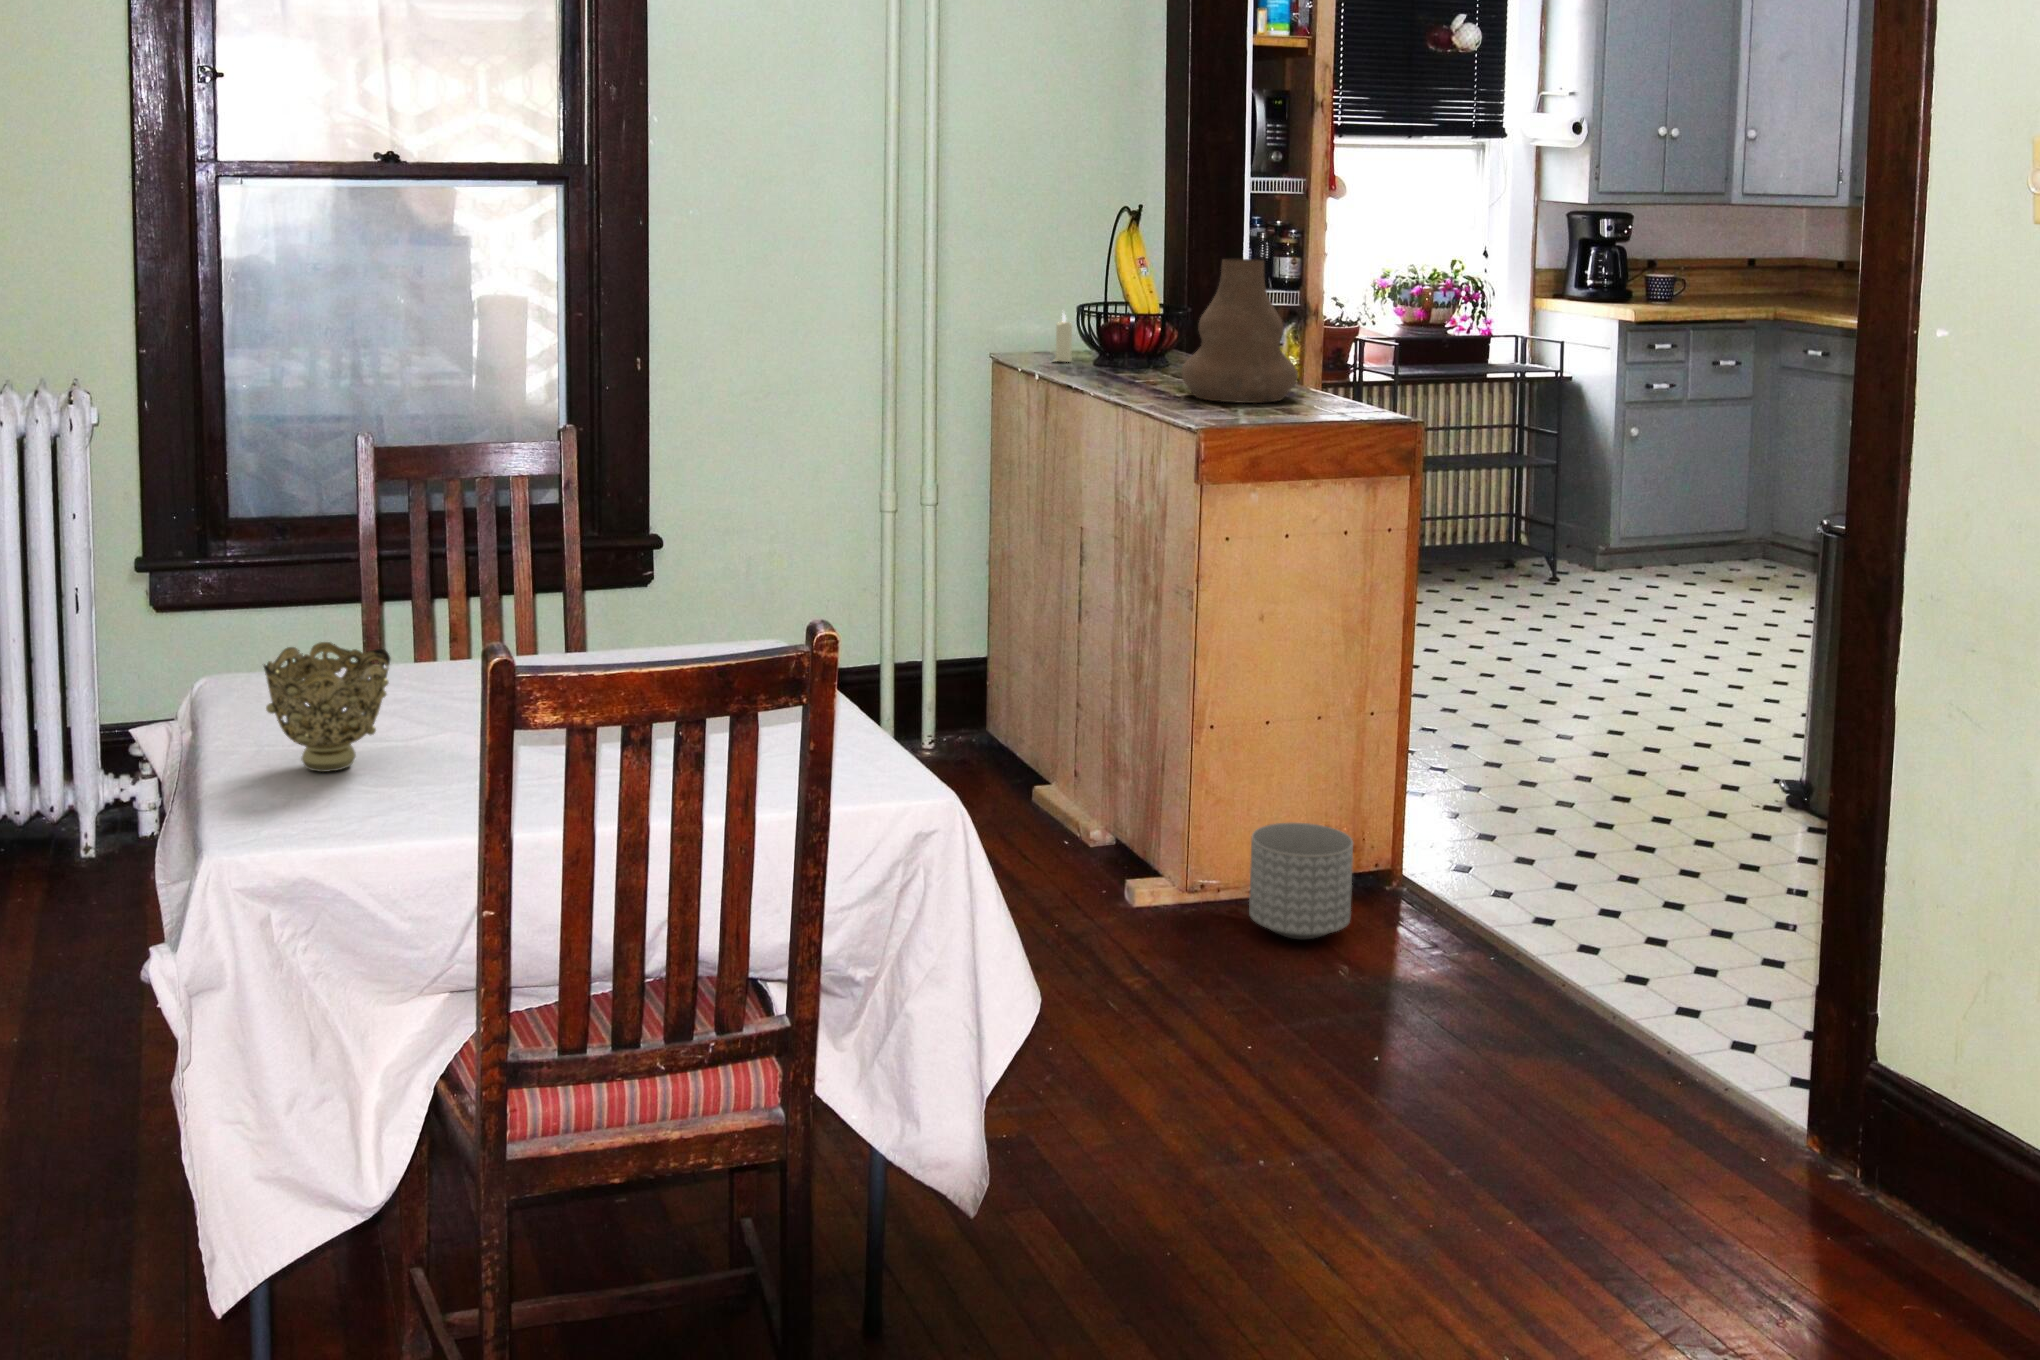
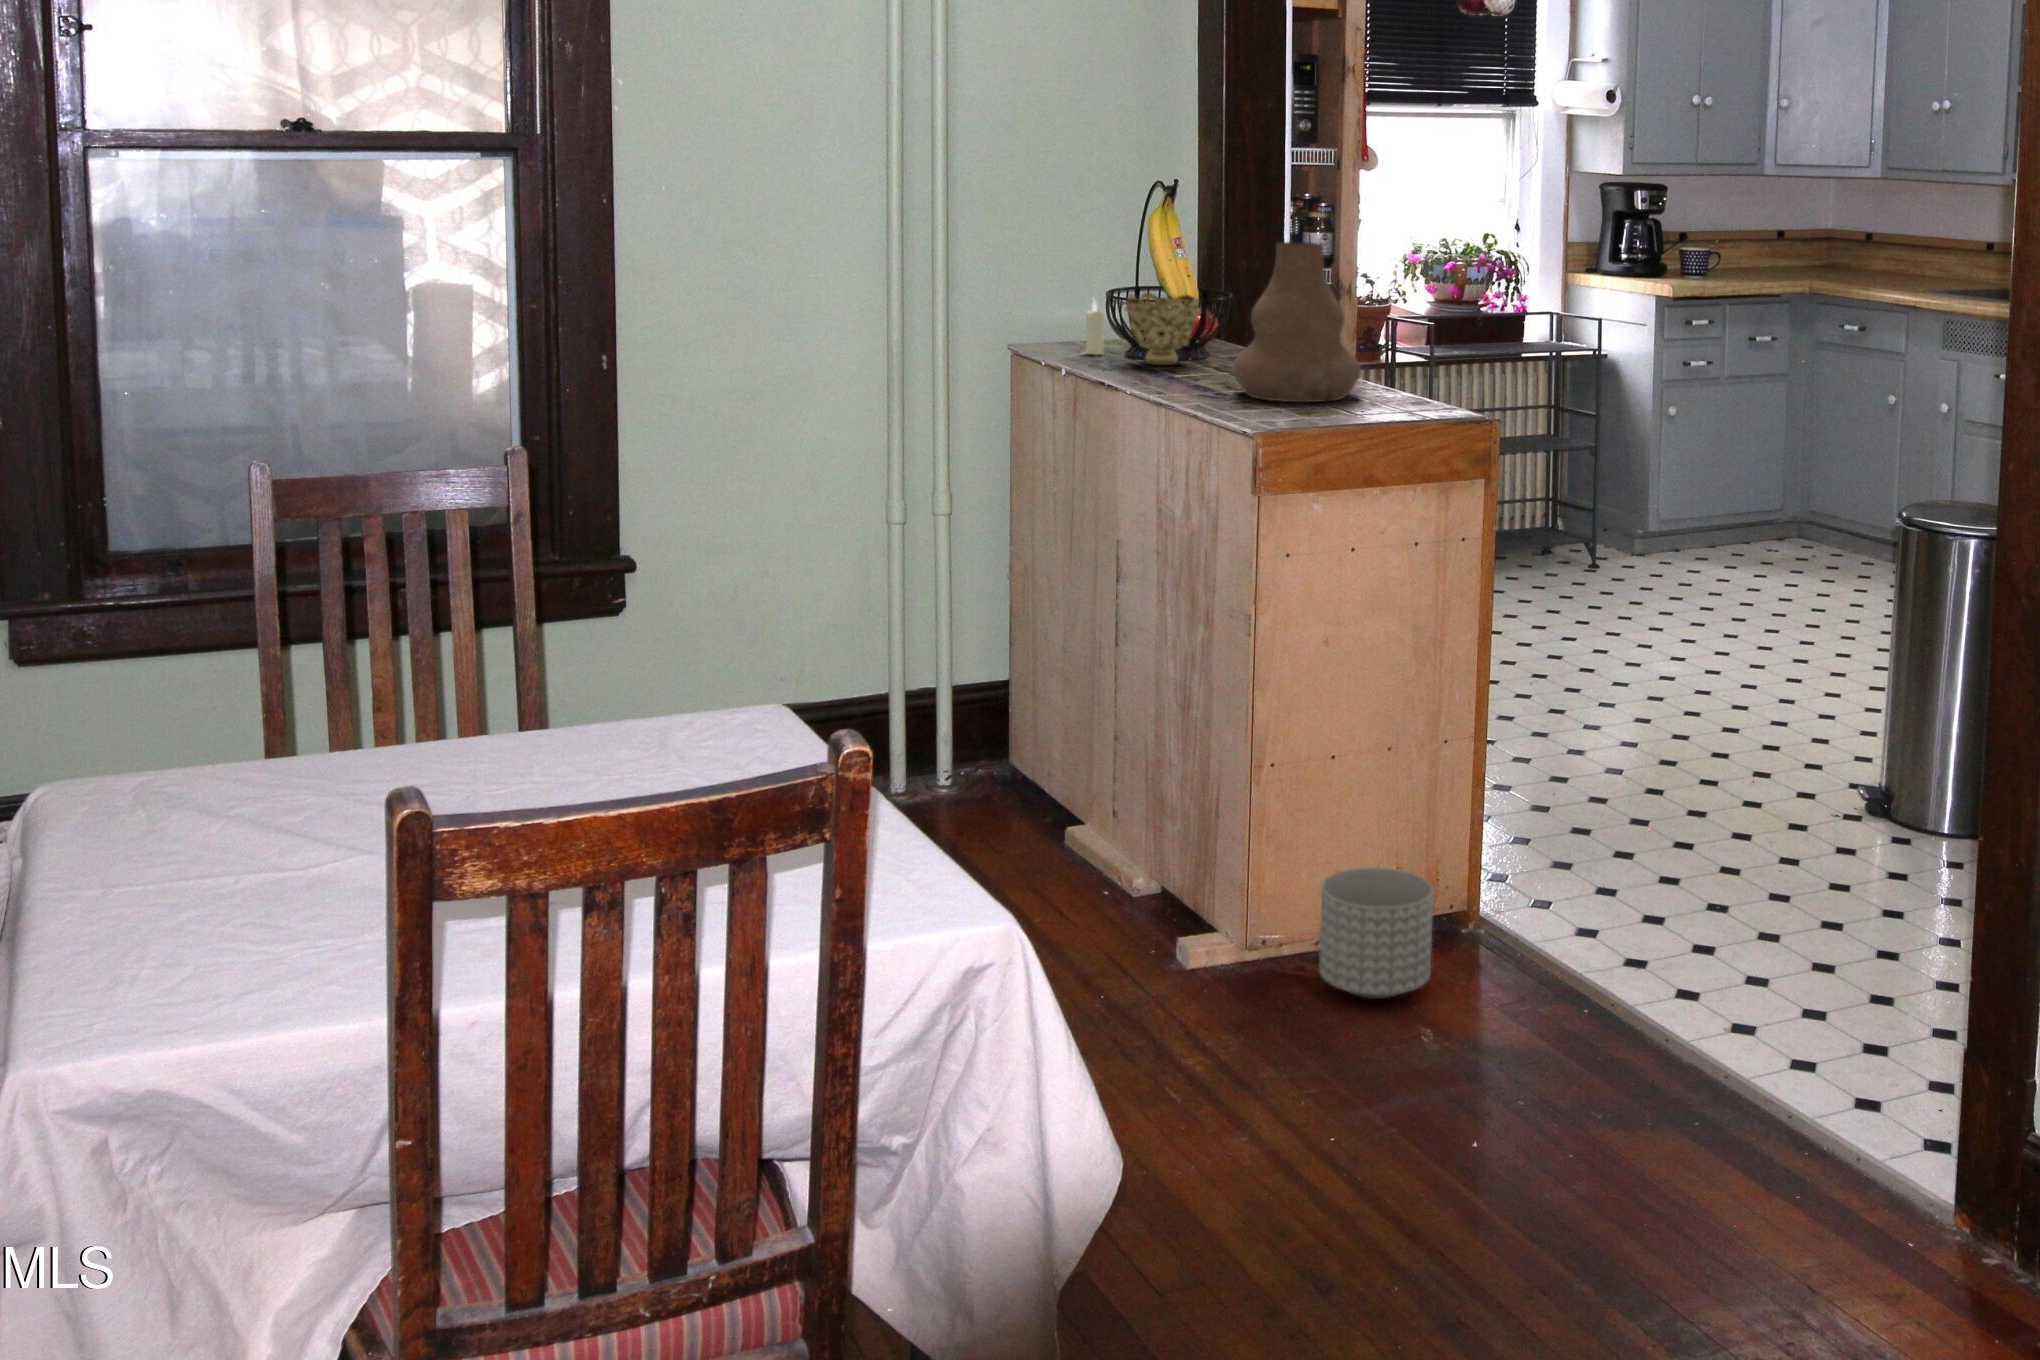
decorative bowl: present [264,642,390,772] -> present [1124,292,1200,365]

